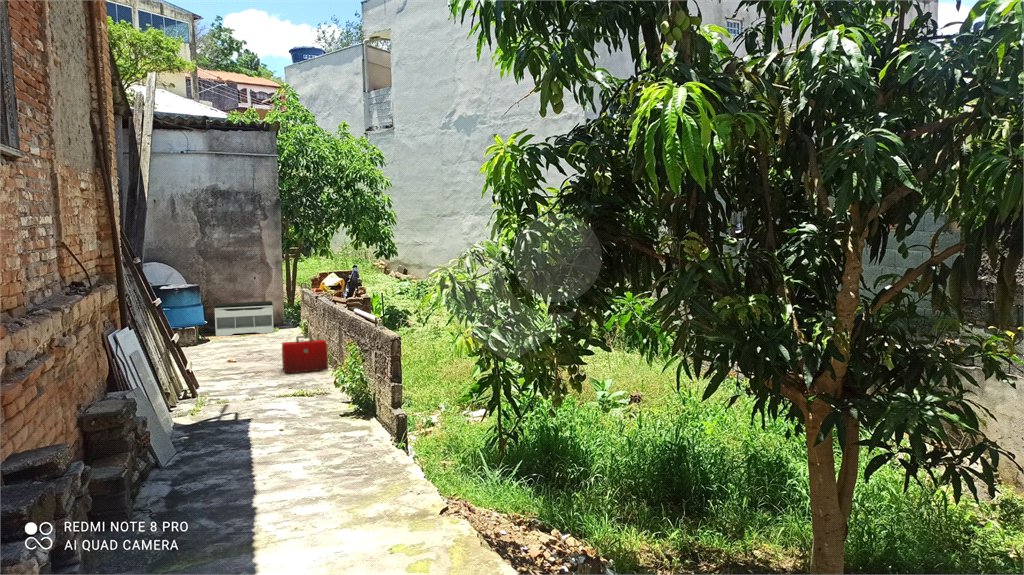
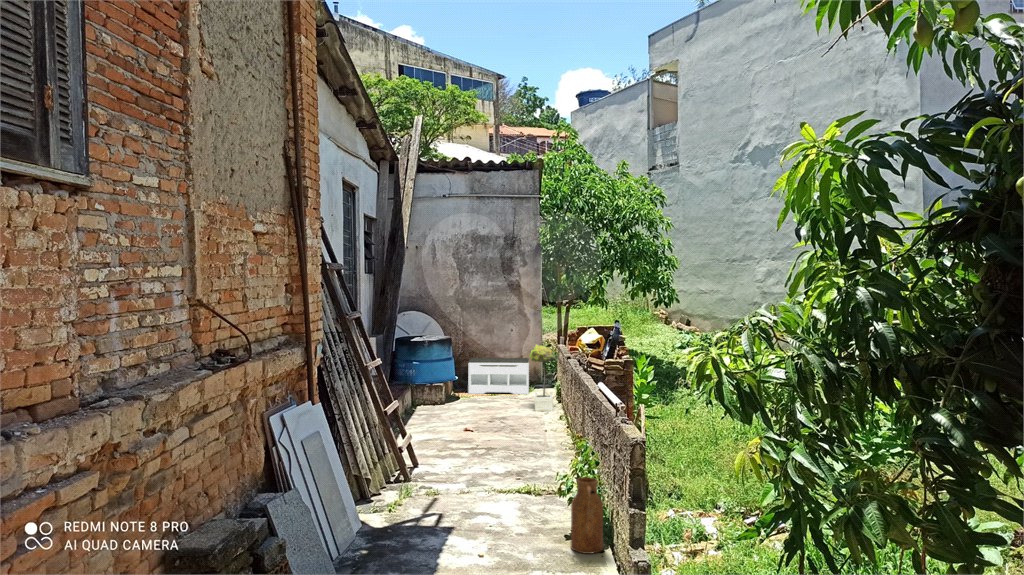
potted tree: none [277,286,302,344] -> present [529,345,556,411]
toolbox: present [282,336,328,373] -> none [520,410,571,455]
watering can: none [347,369,371,421] -> present [571,477,603,554]

